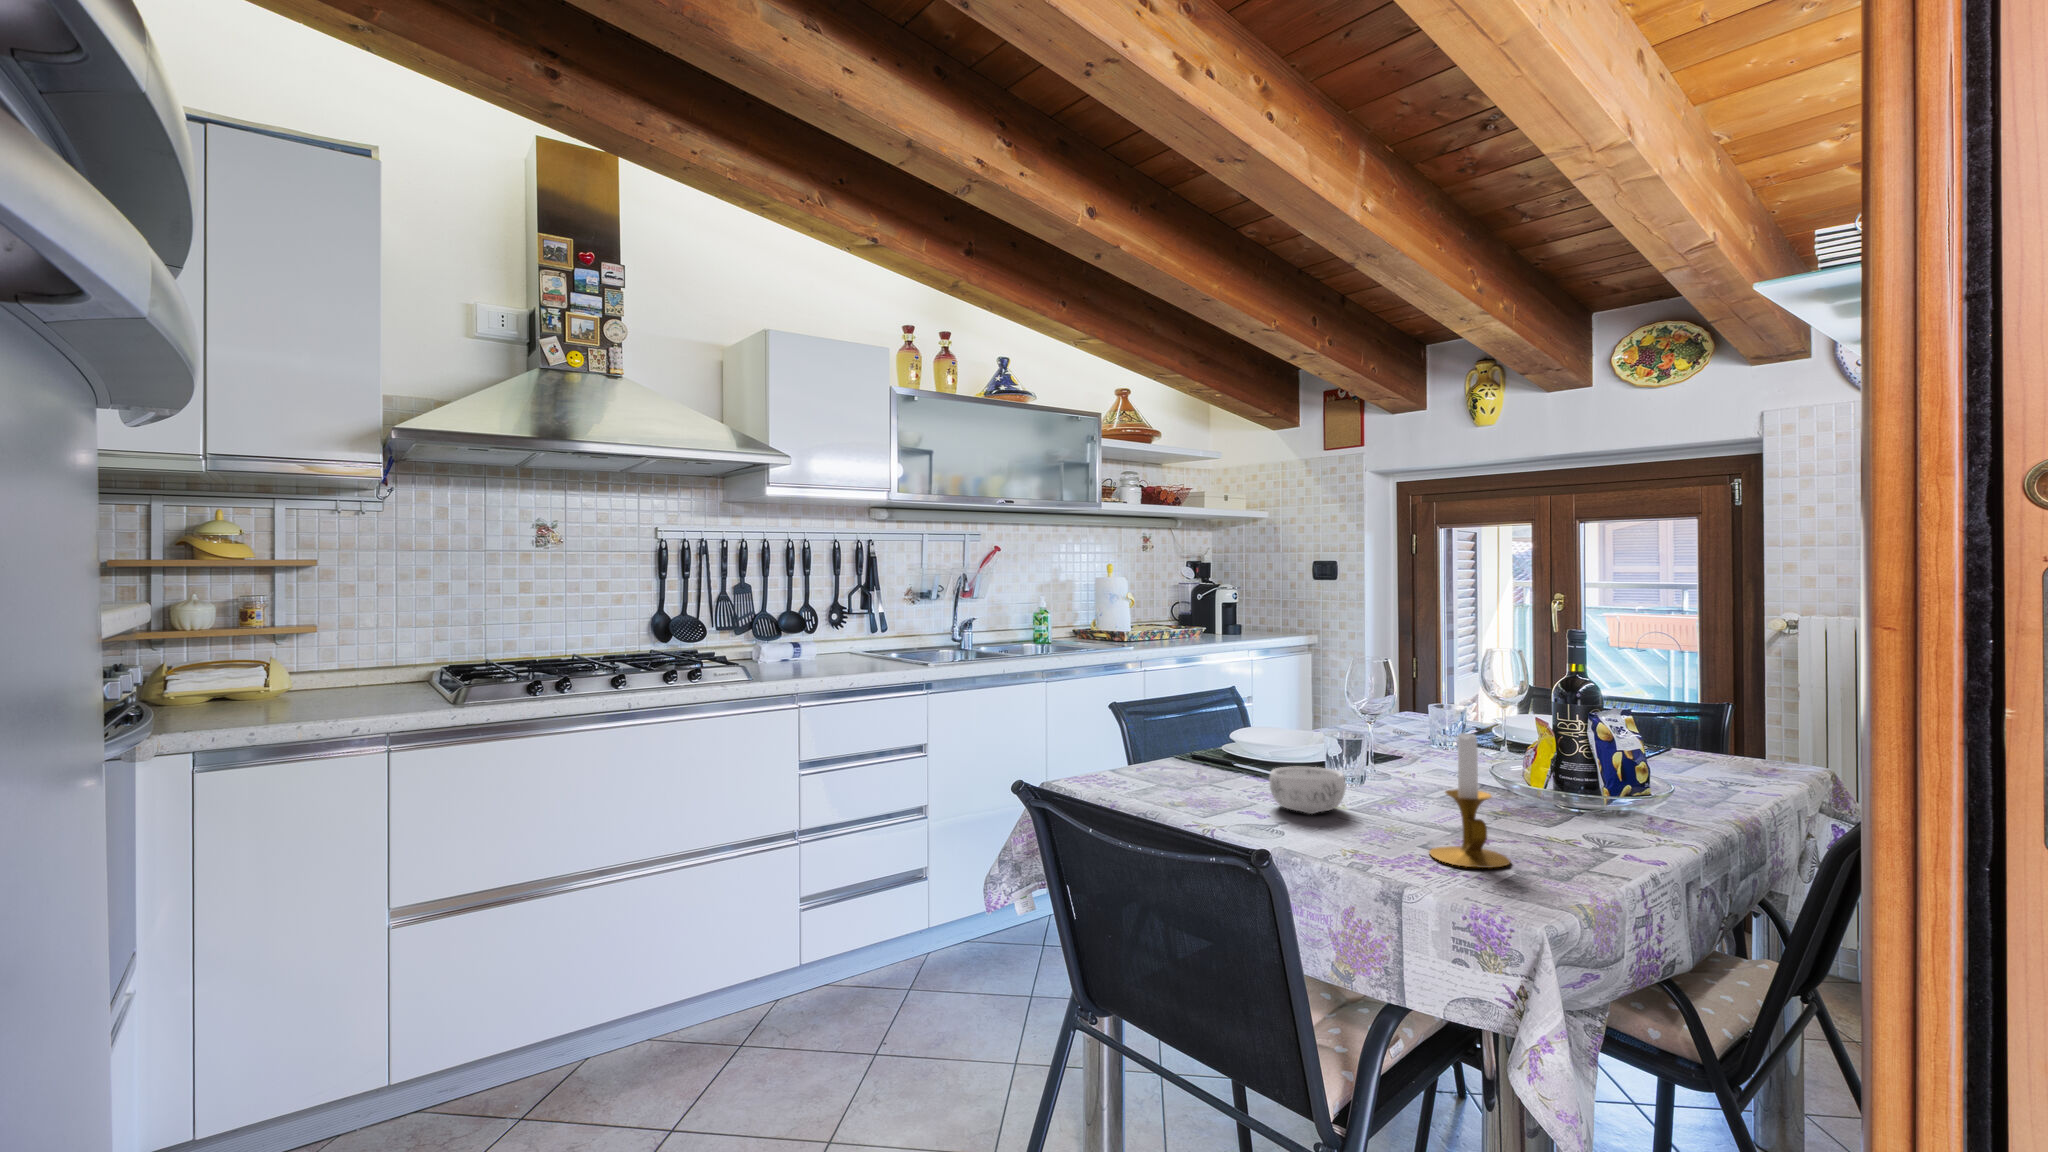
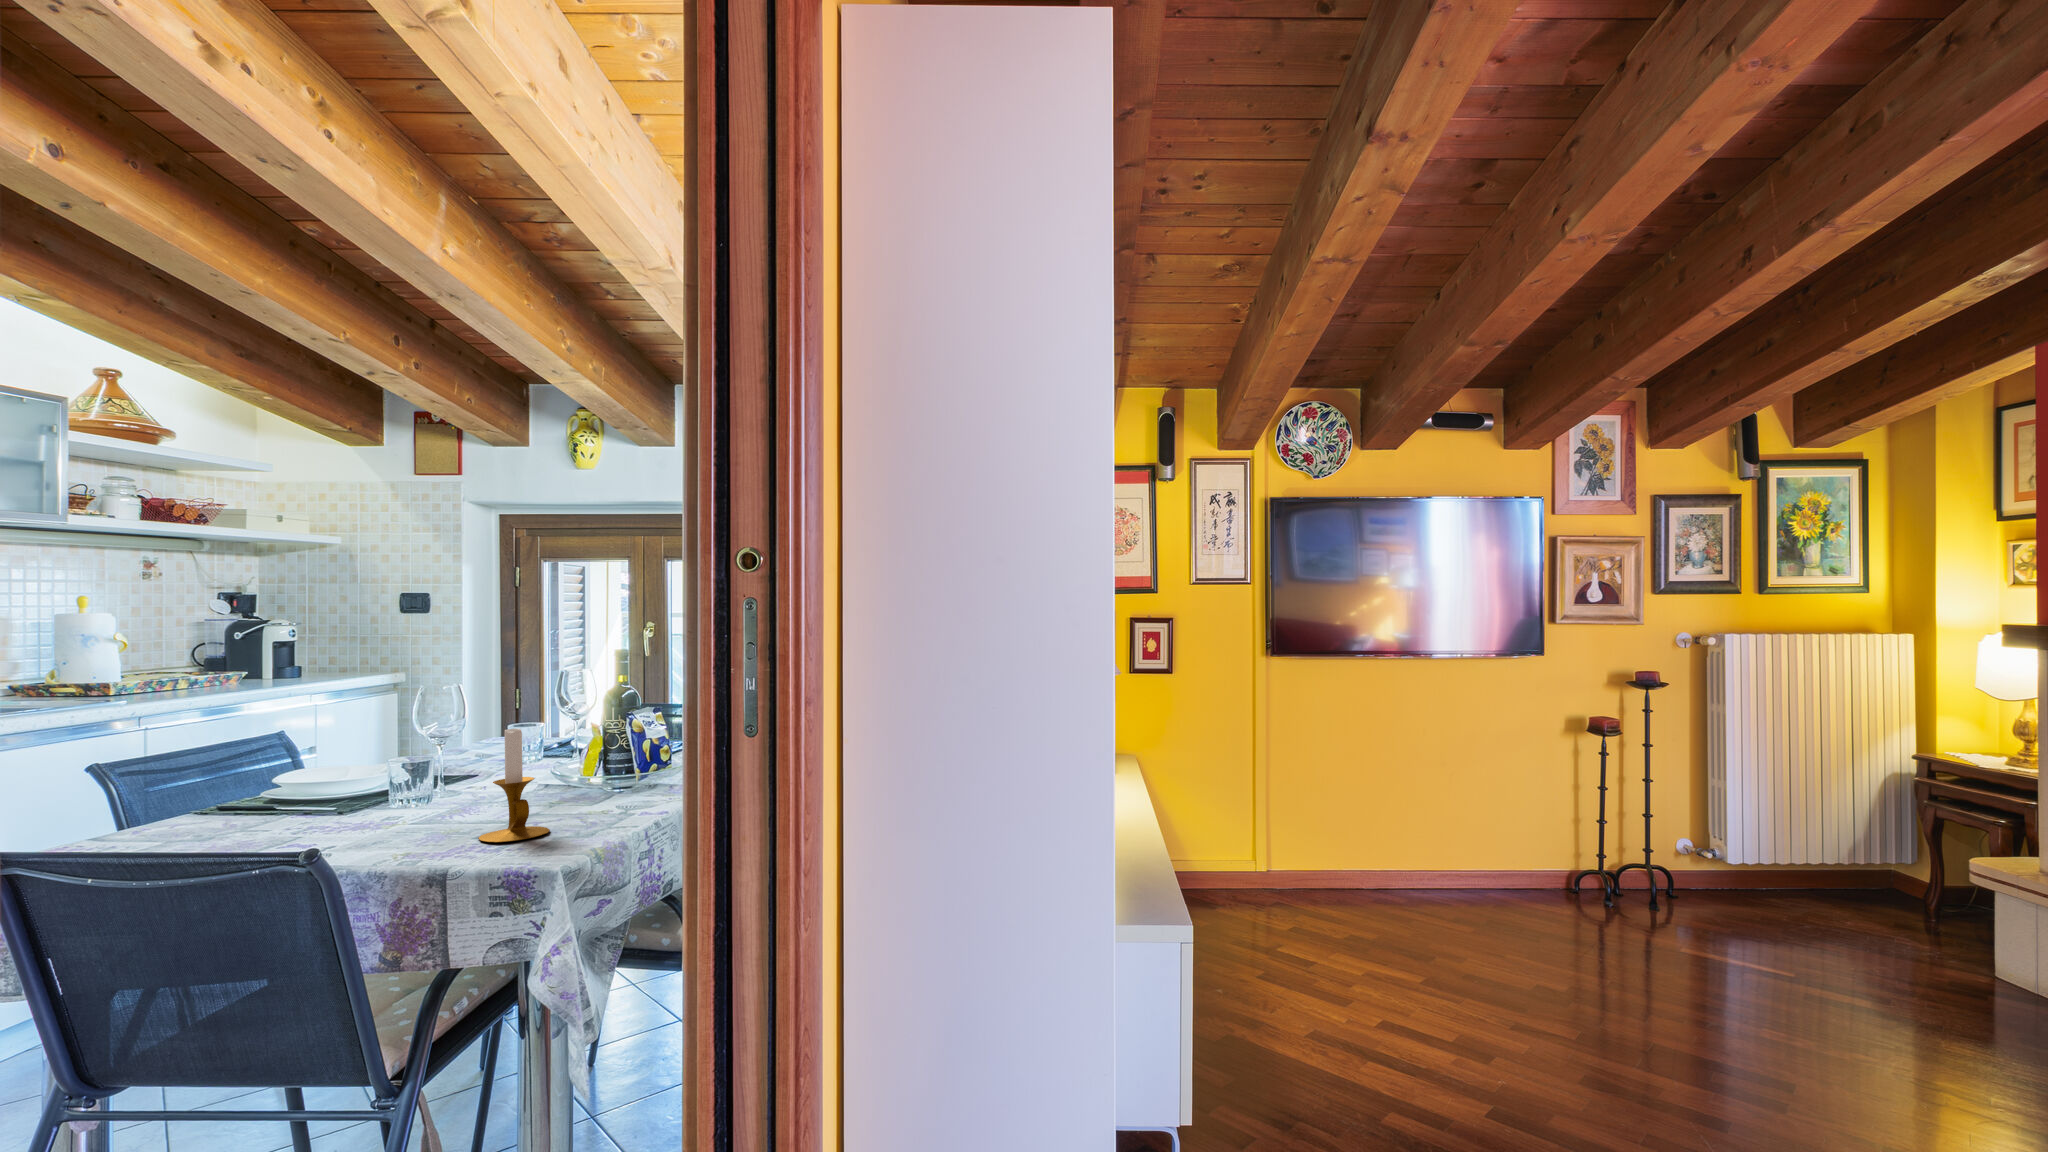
decorative bowl: present [1269,767,1345,814] -> none [313,786,401,832]

